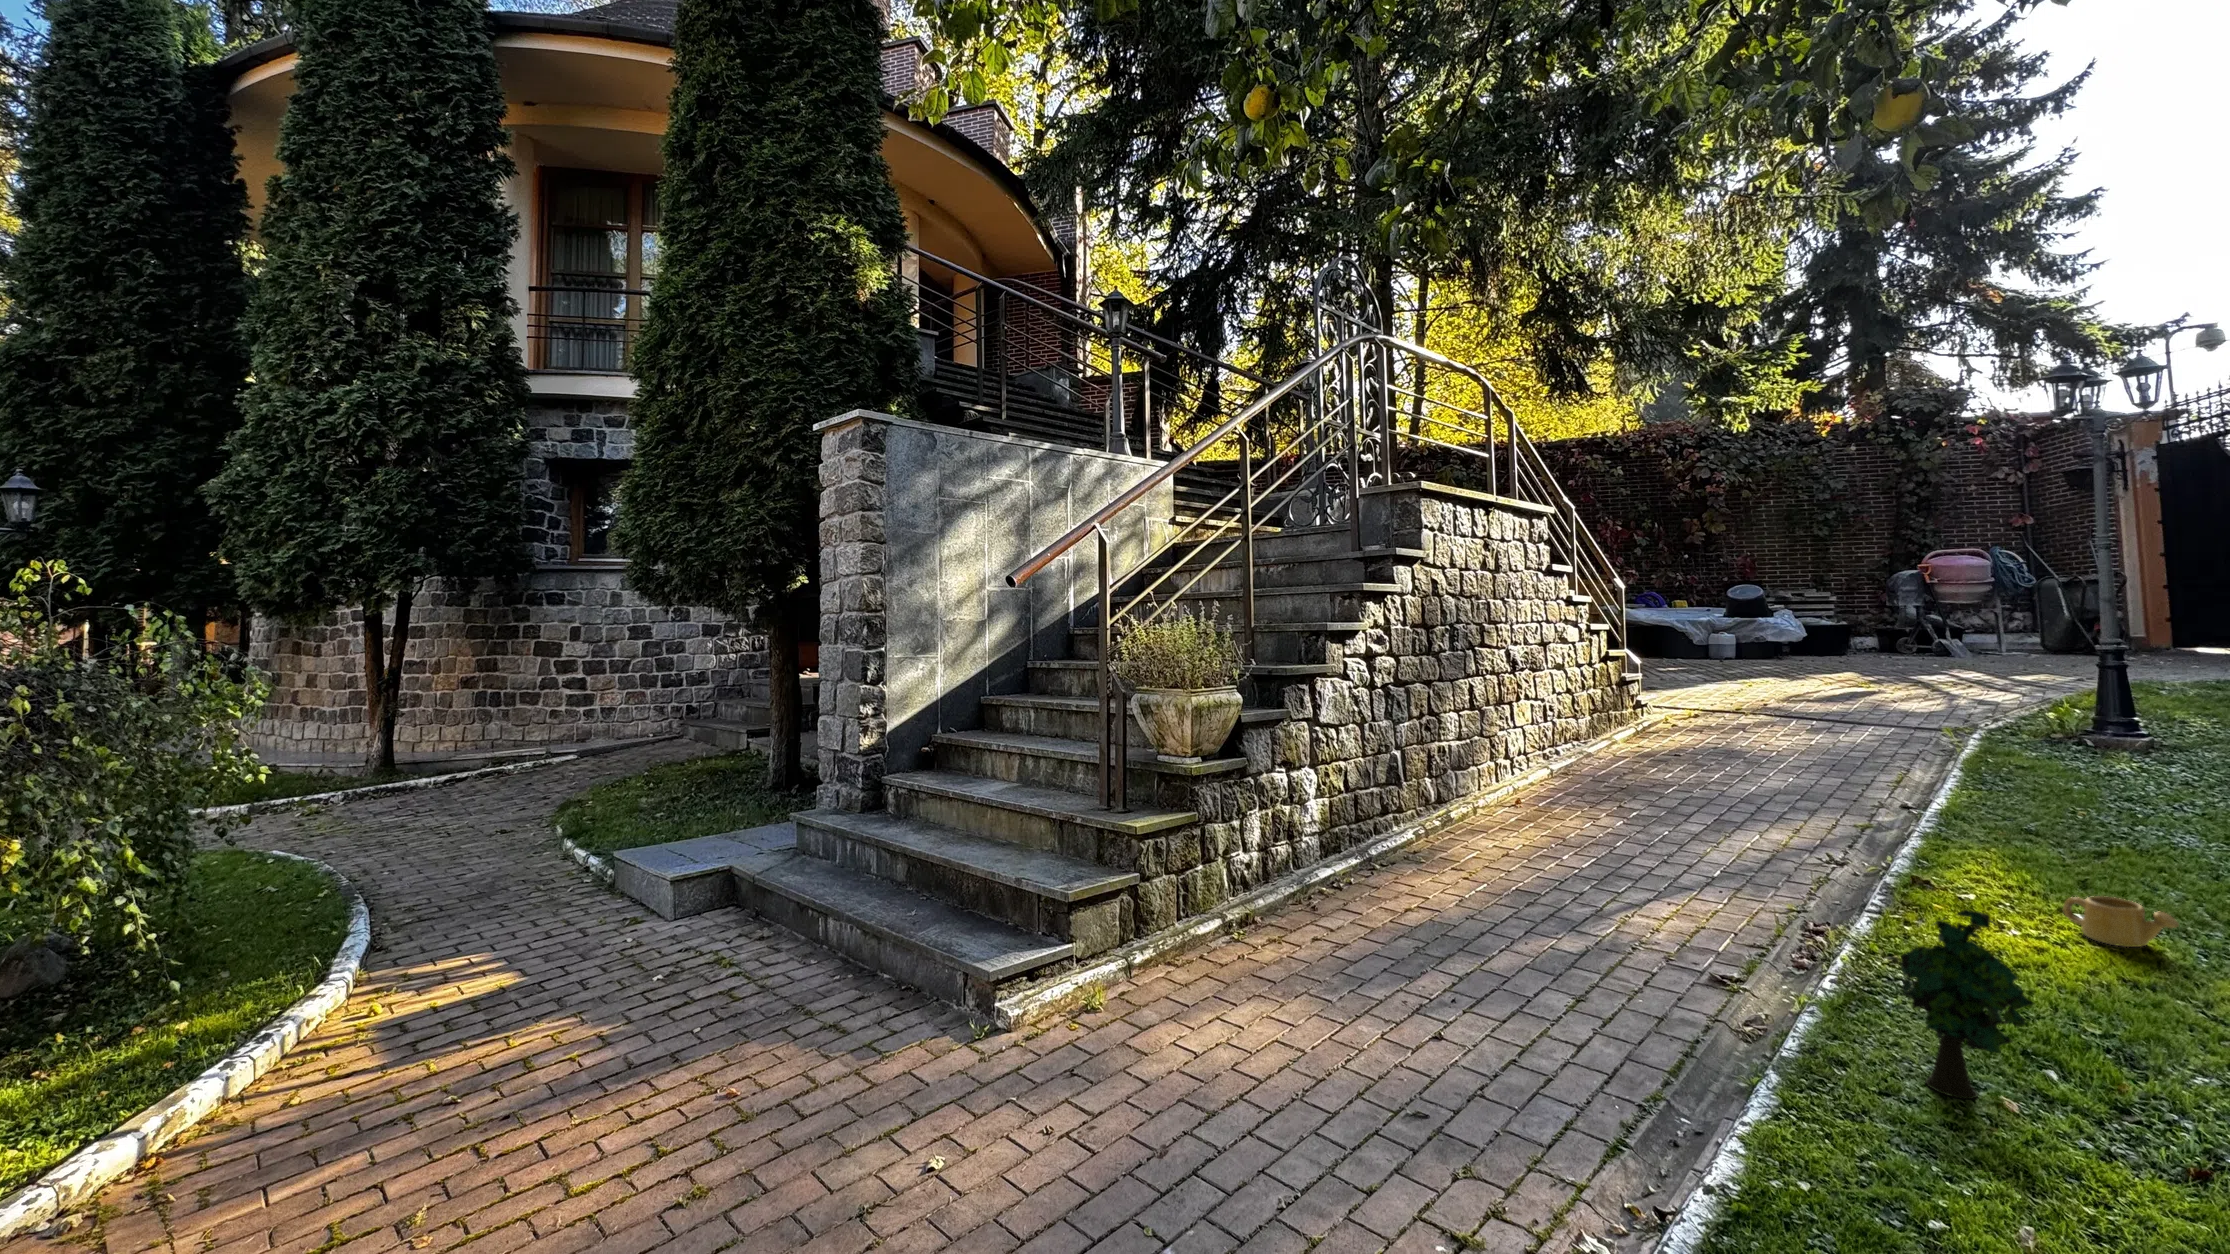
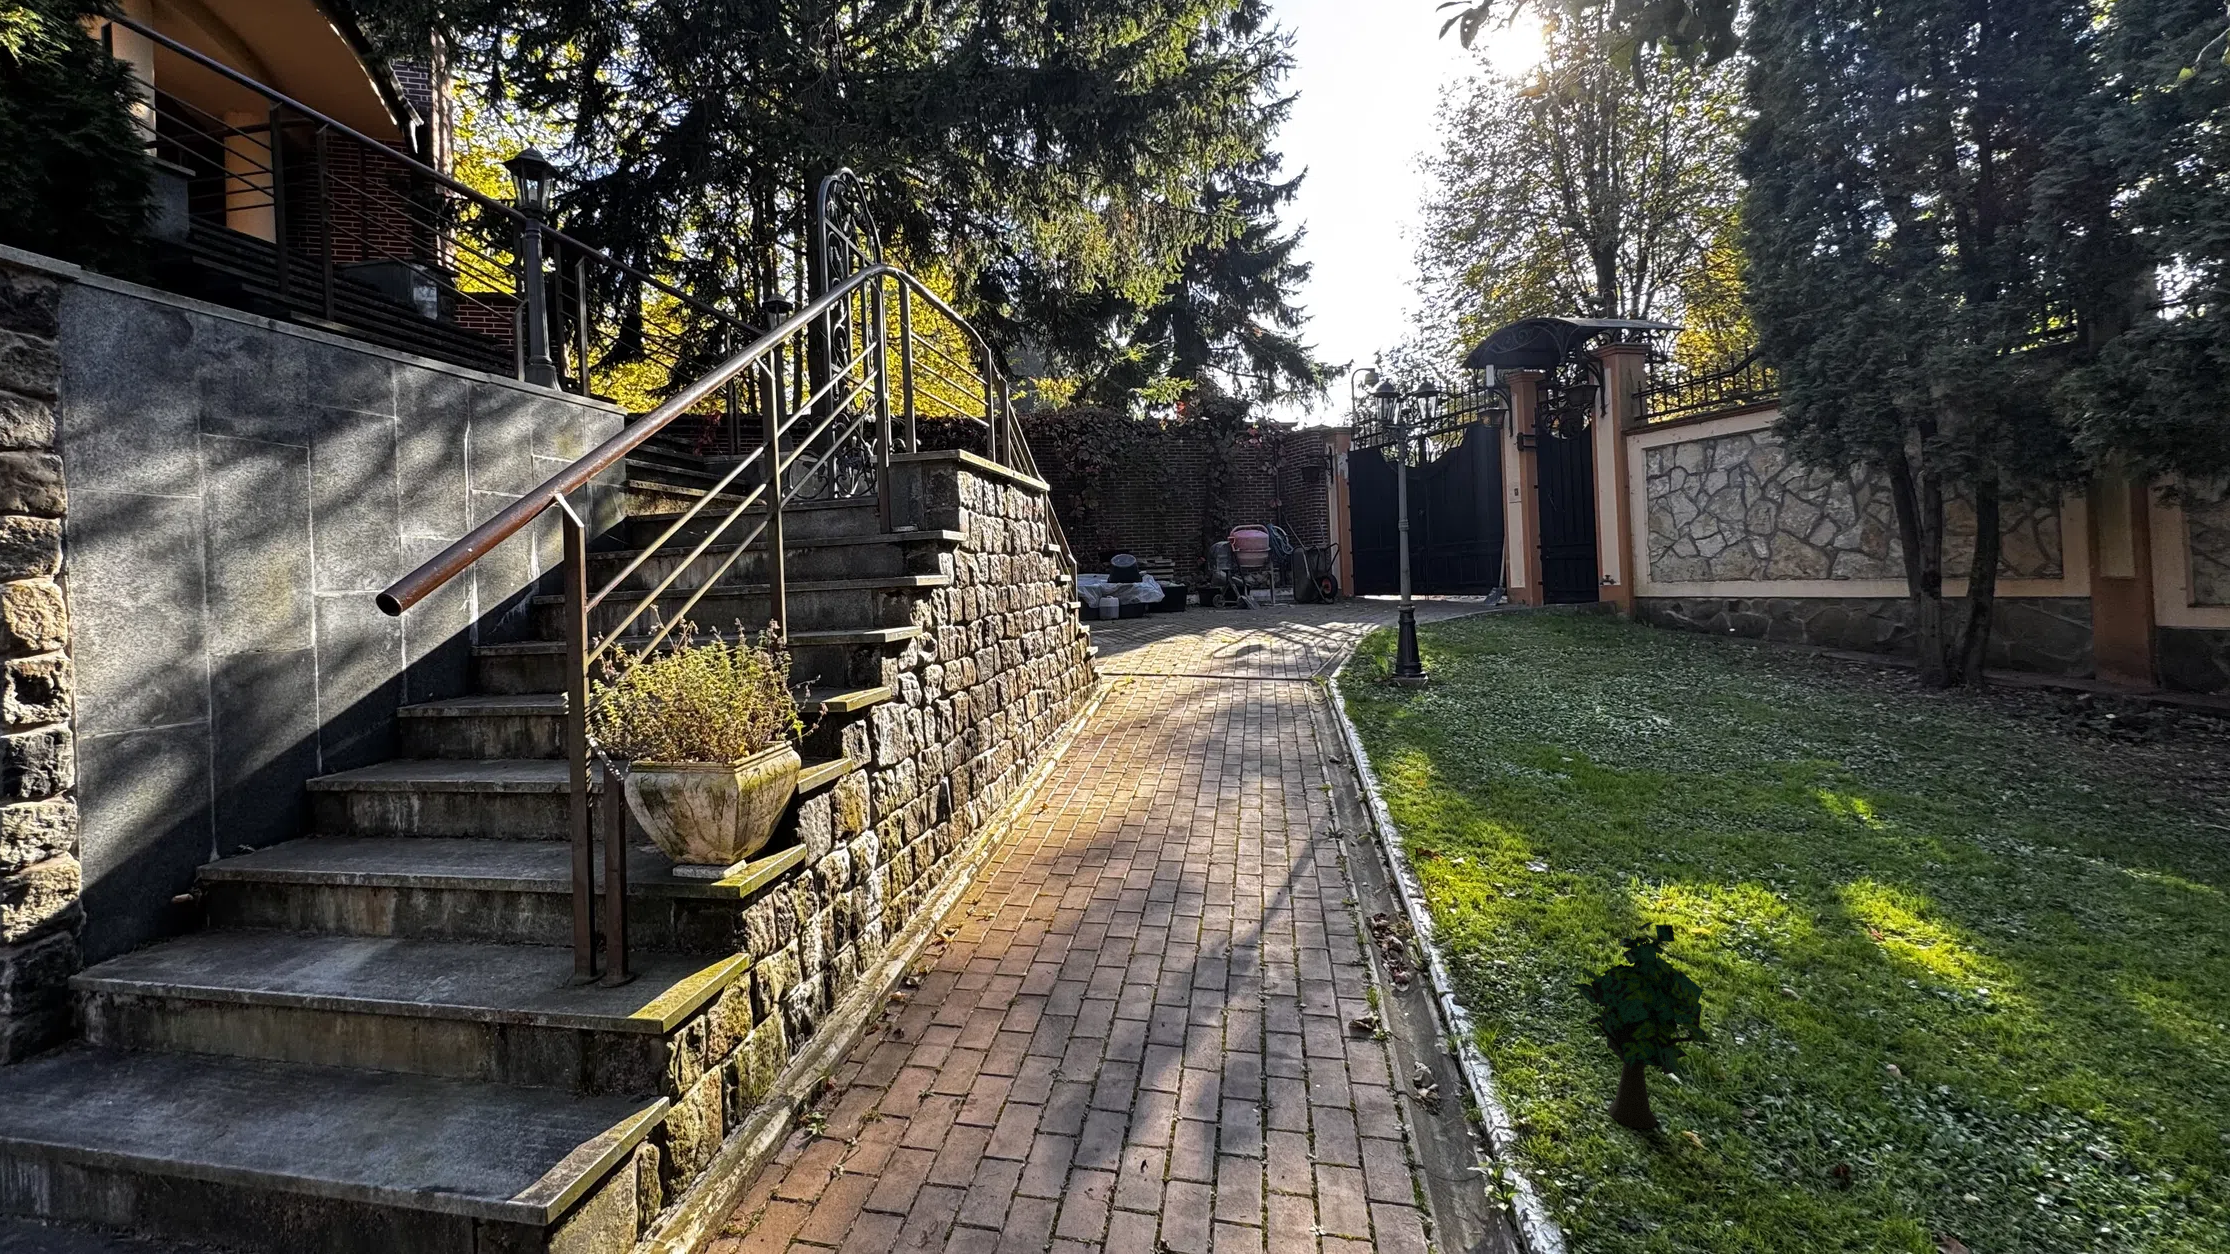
watering can: present [2063,896,2179,947] -> none [1539,846,1622,891]

